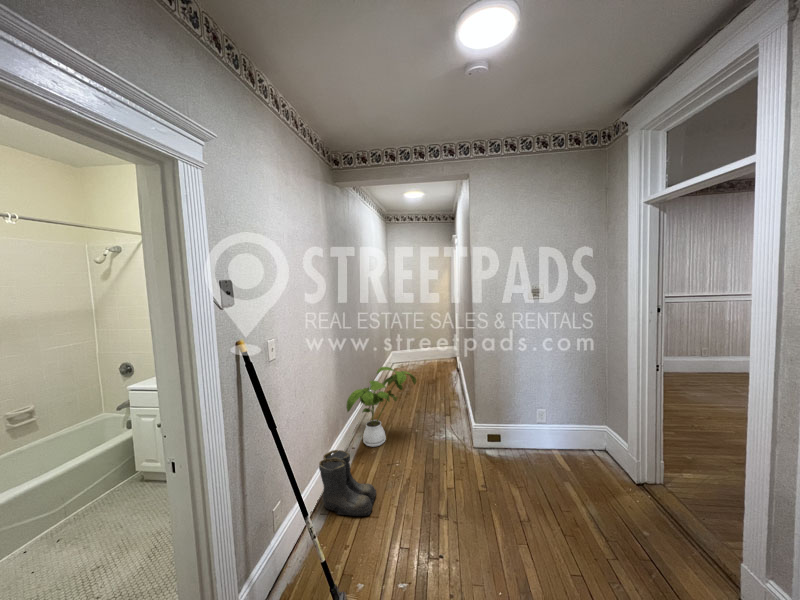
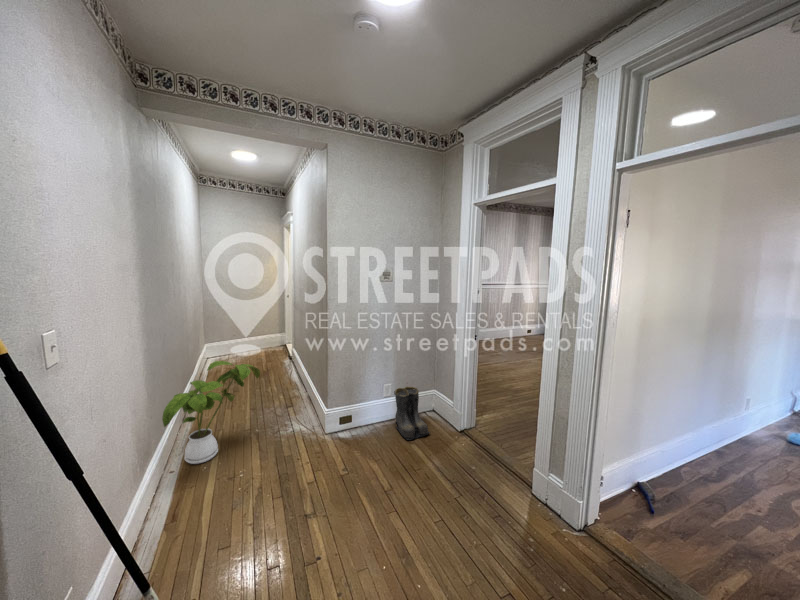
boots: present [319,450,376,516] -> present [394,387,430,440]

